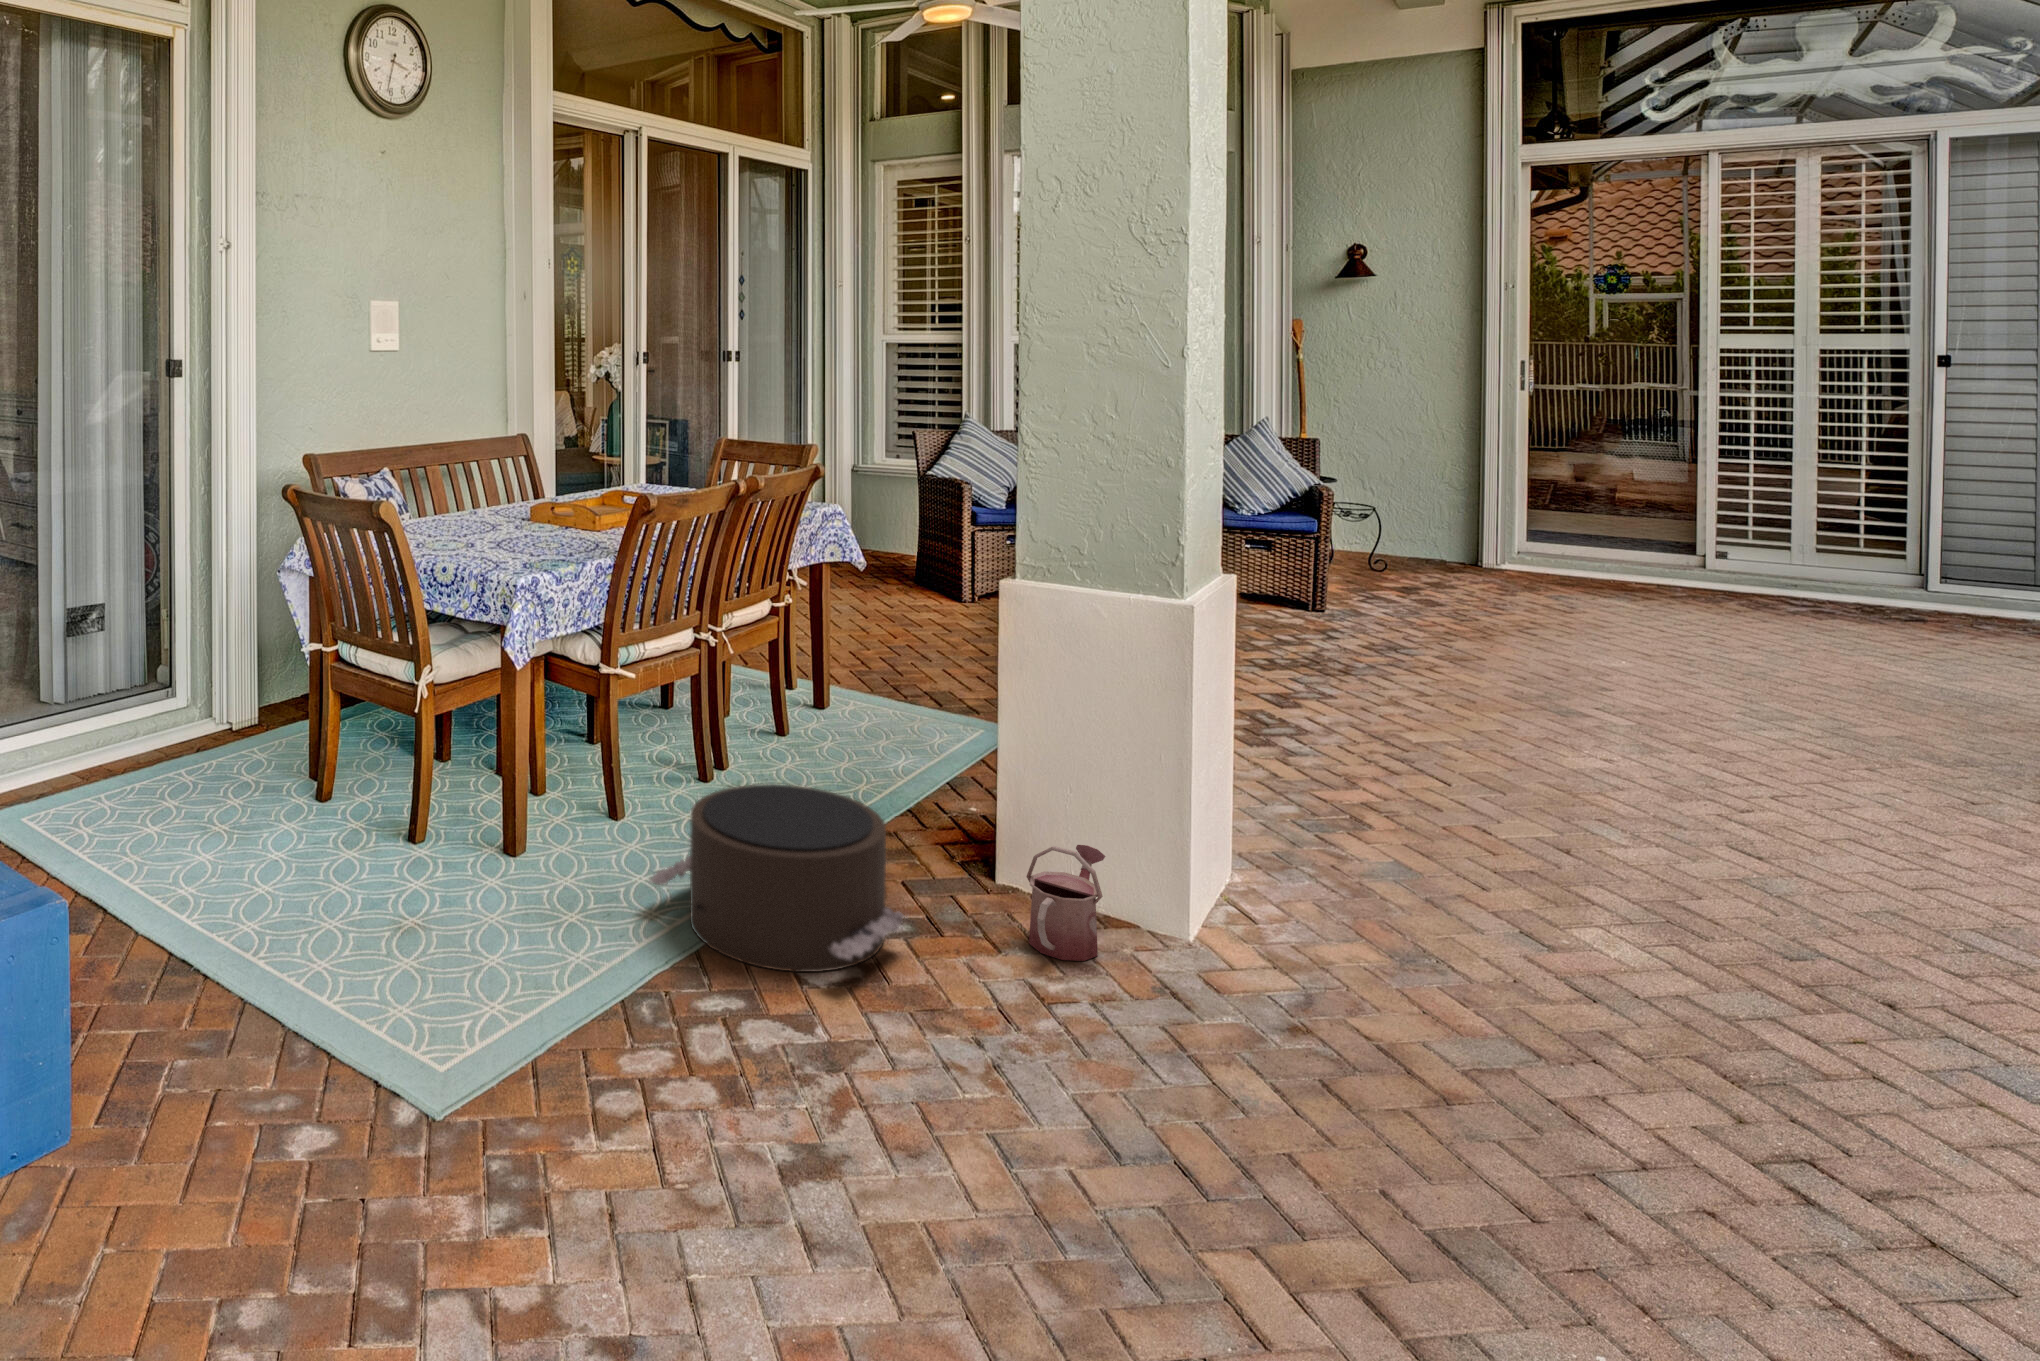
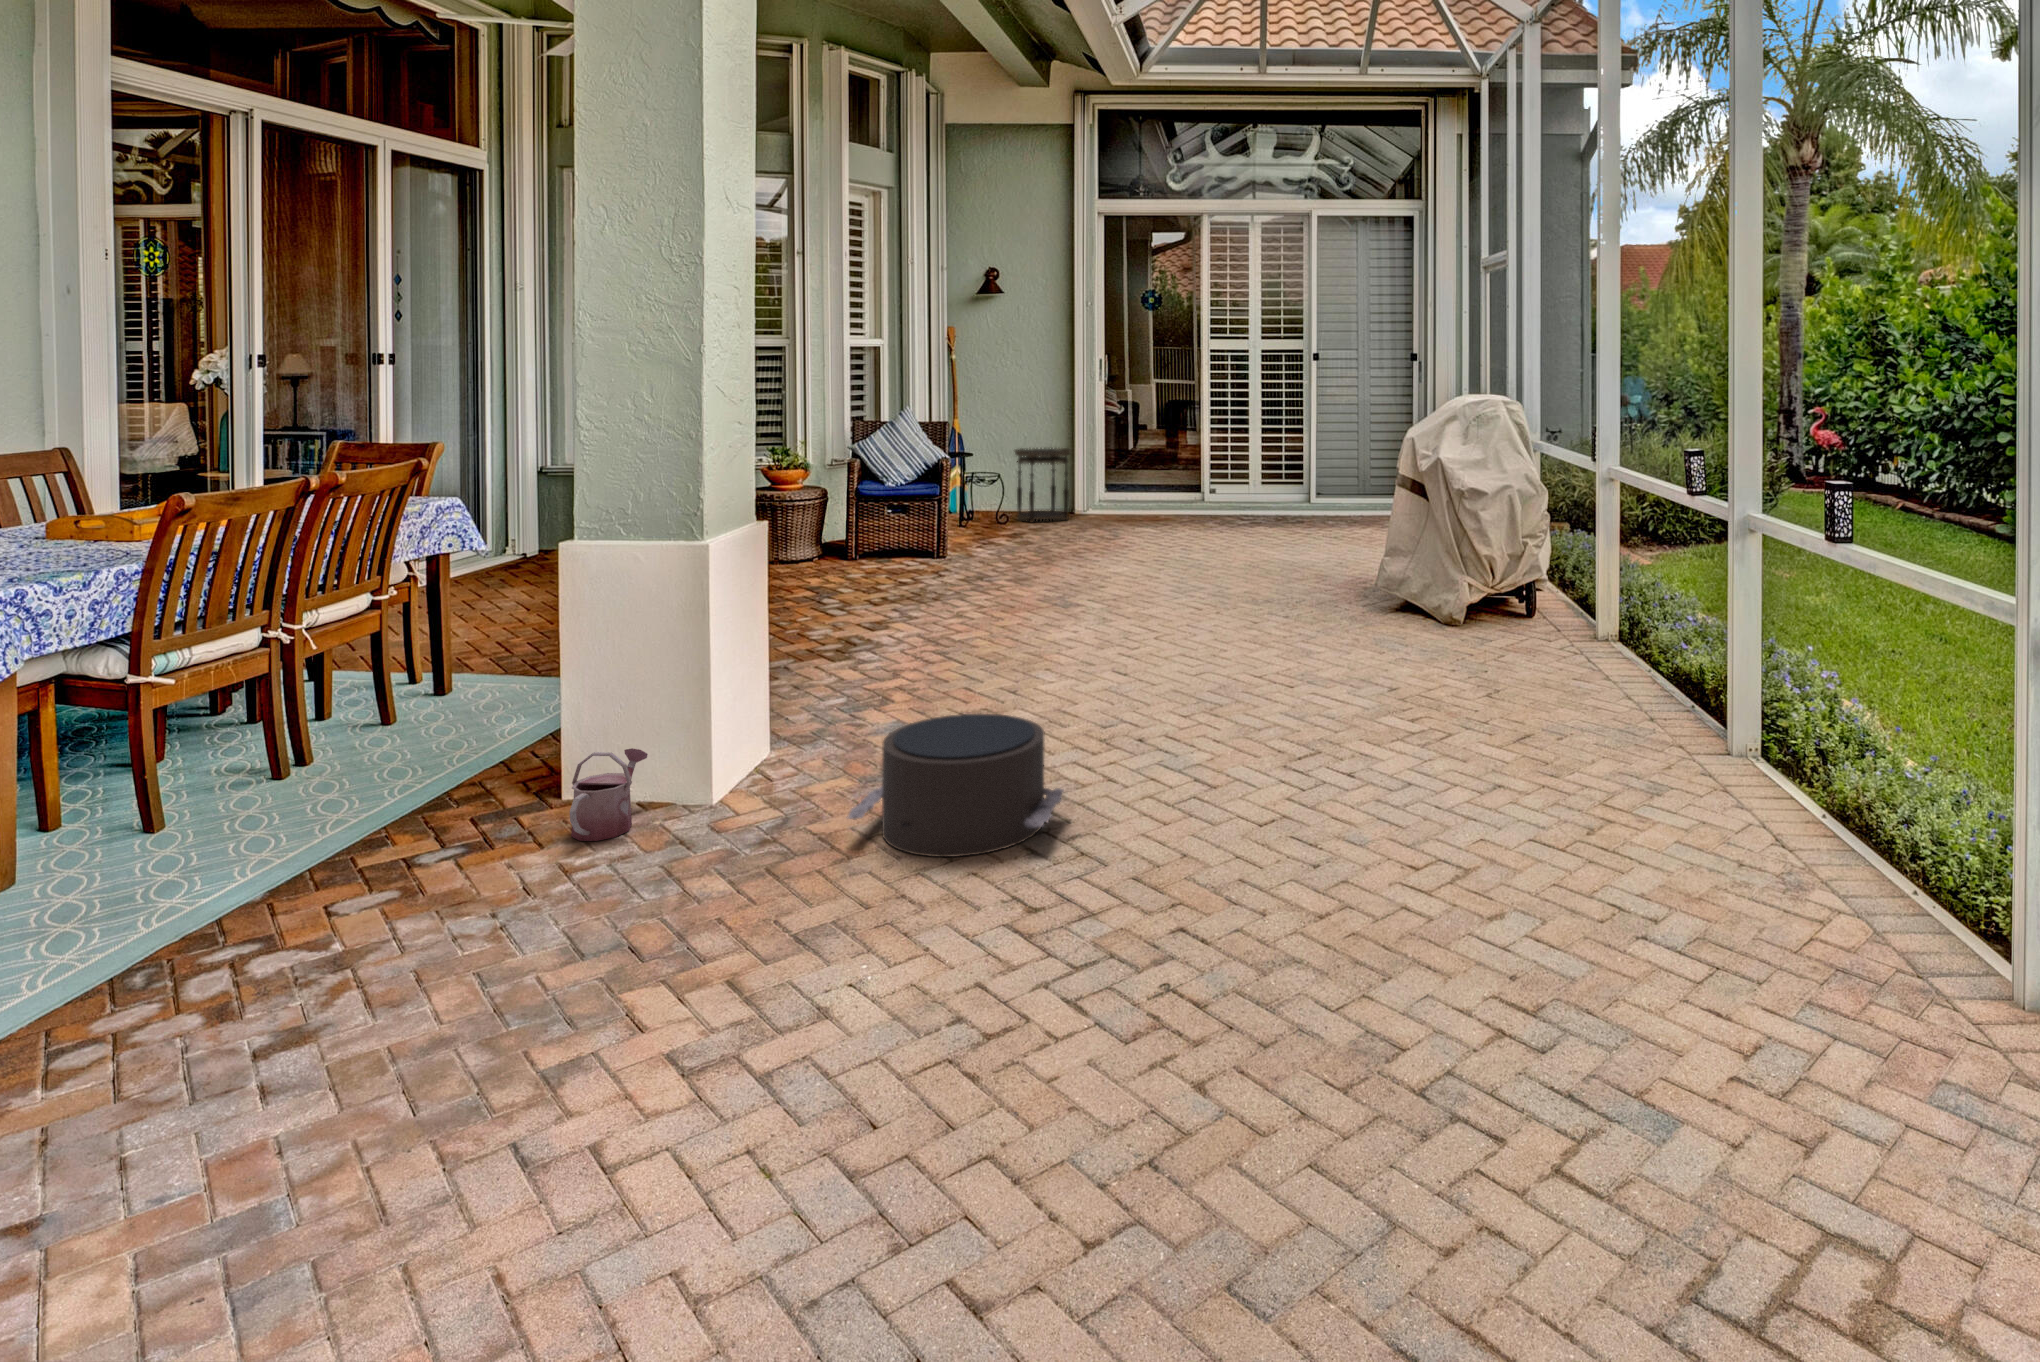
side table: none [1378,474,1470,575] -> present [1015,448,1071,523]
pouf: present [650,784,905,972] -> present [846,714,1063,857]

